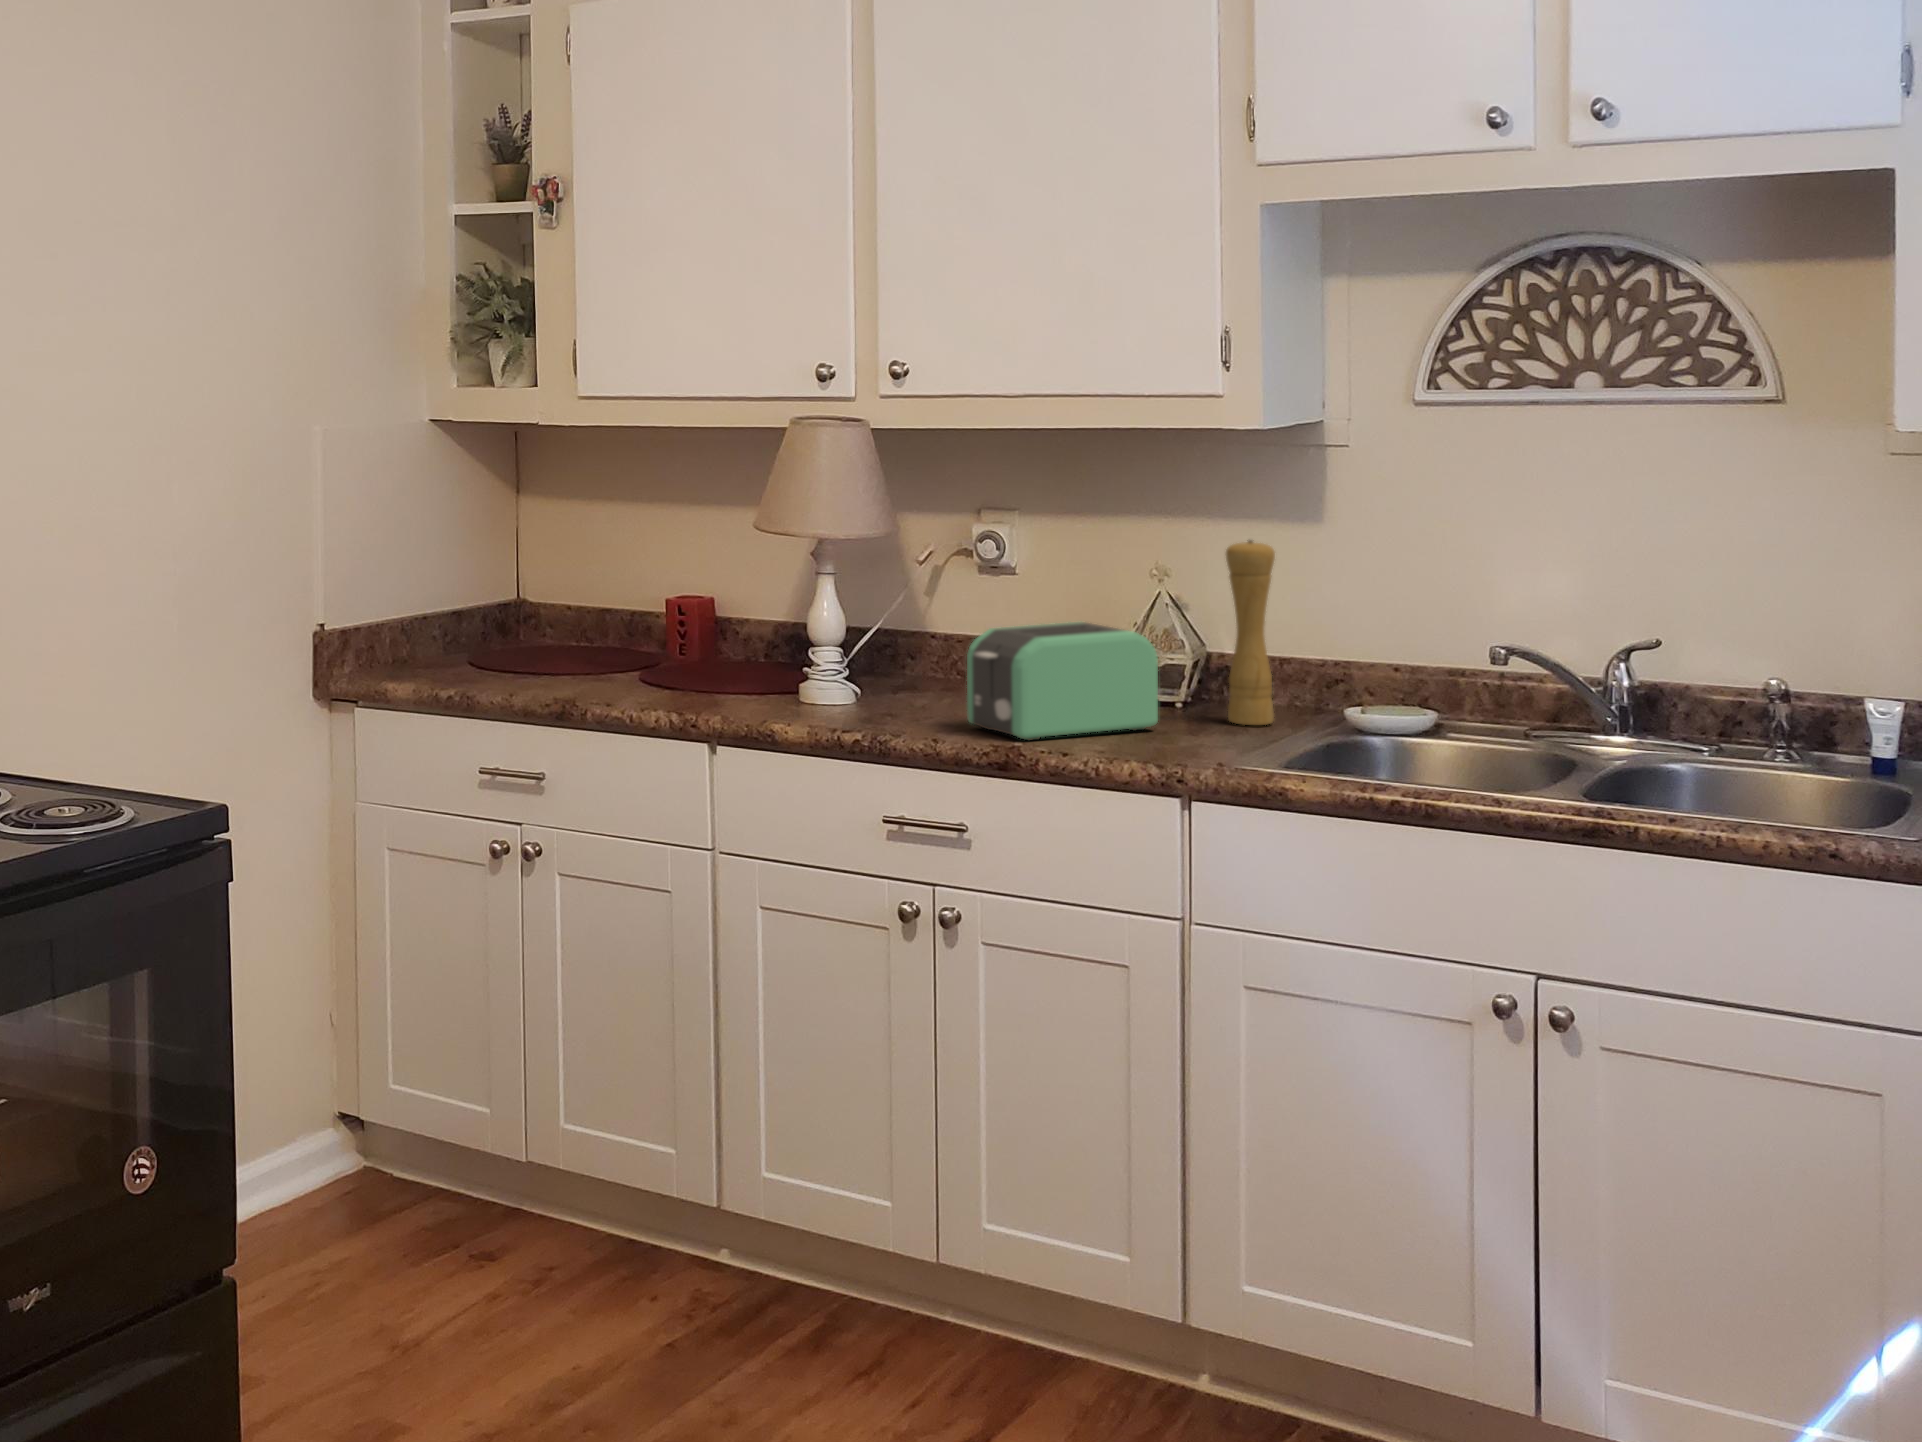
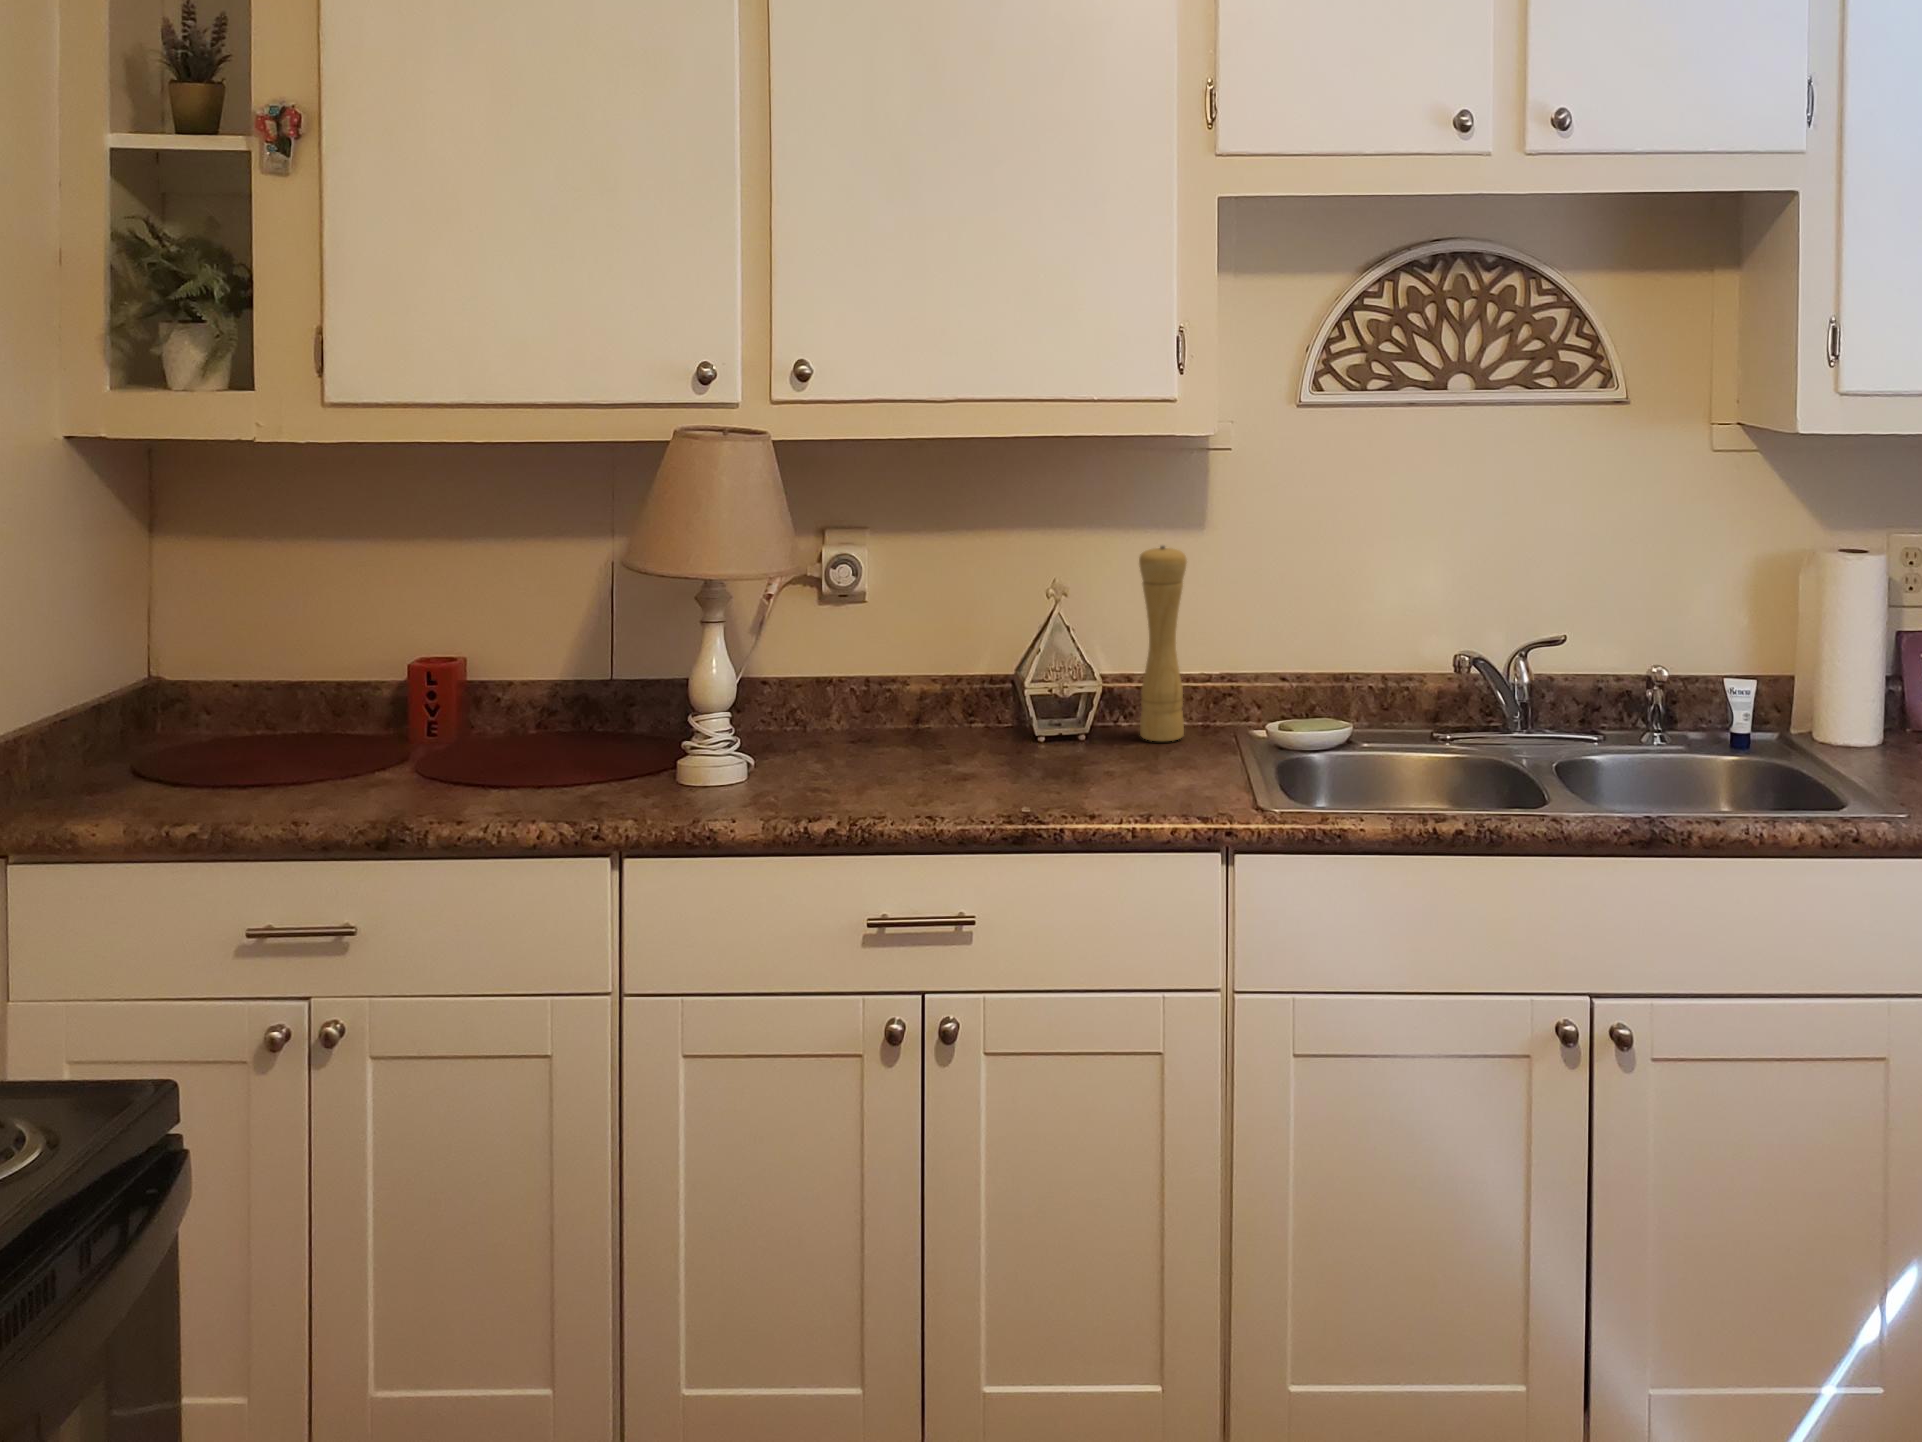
toaster: present [967,622,1158,741] -> none [910,650,1103,809]

